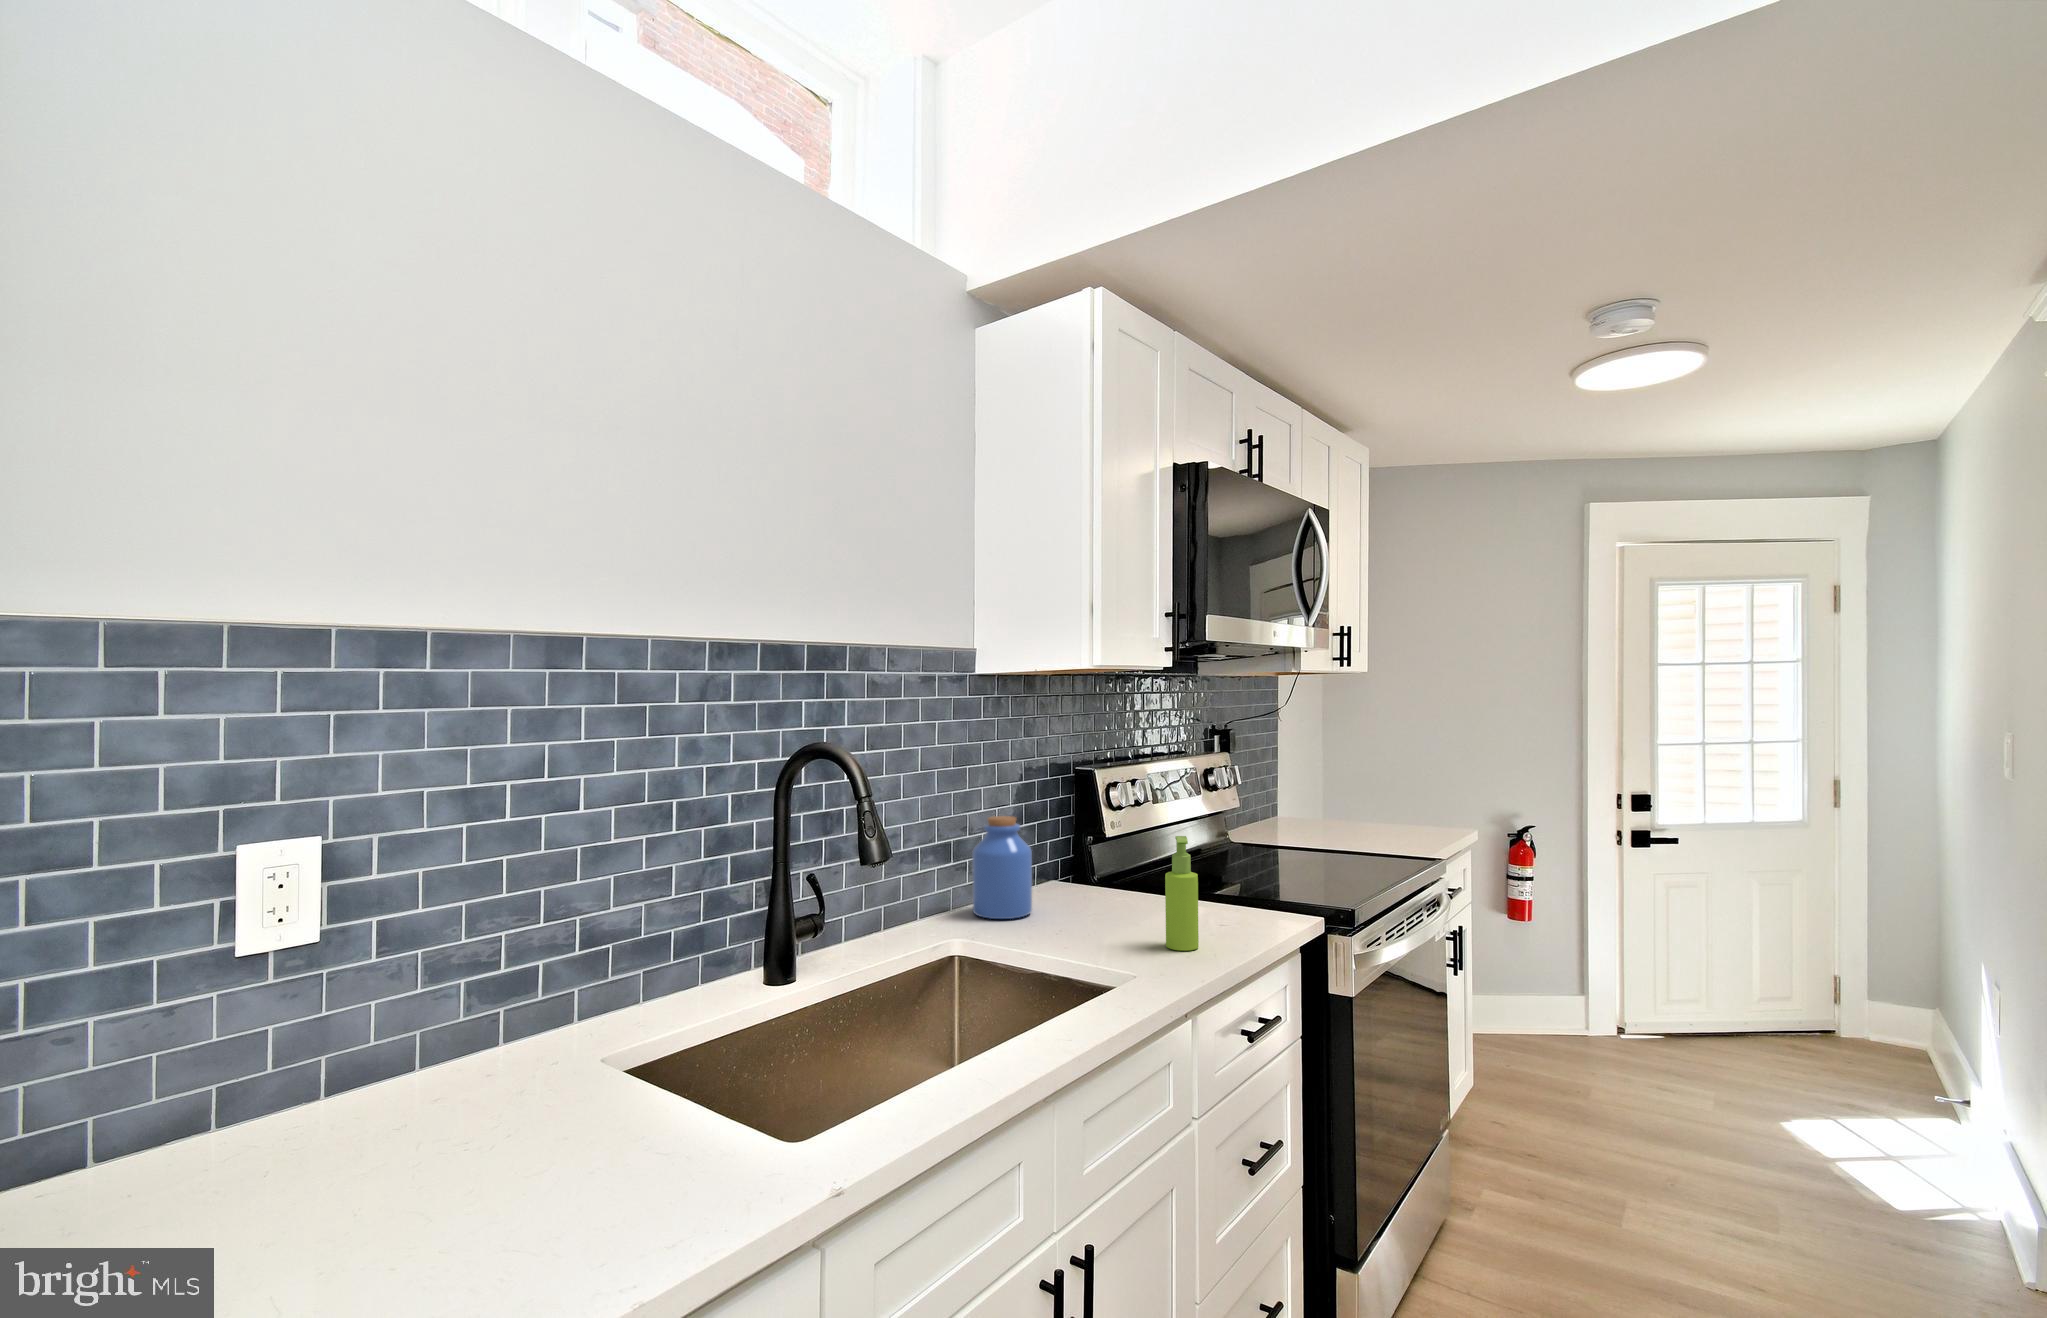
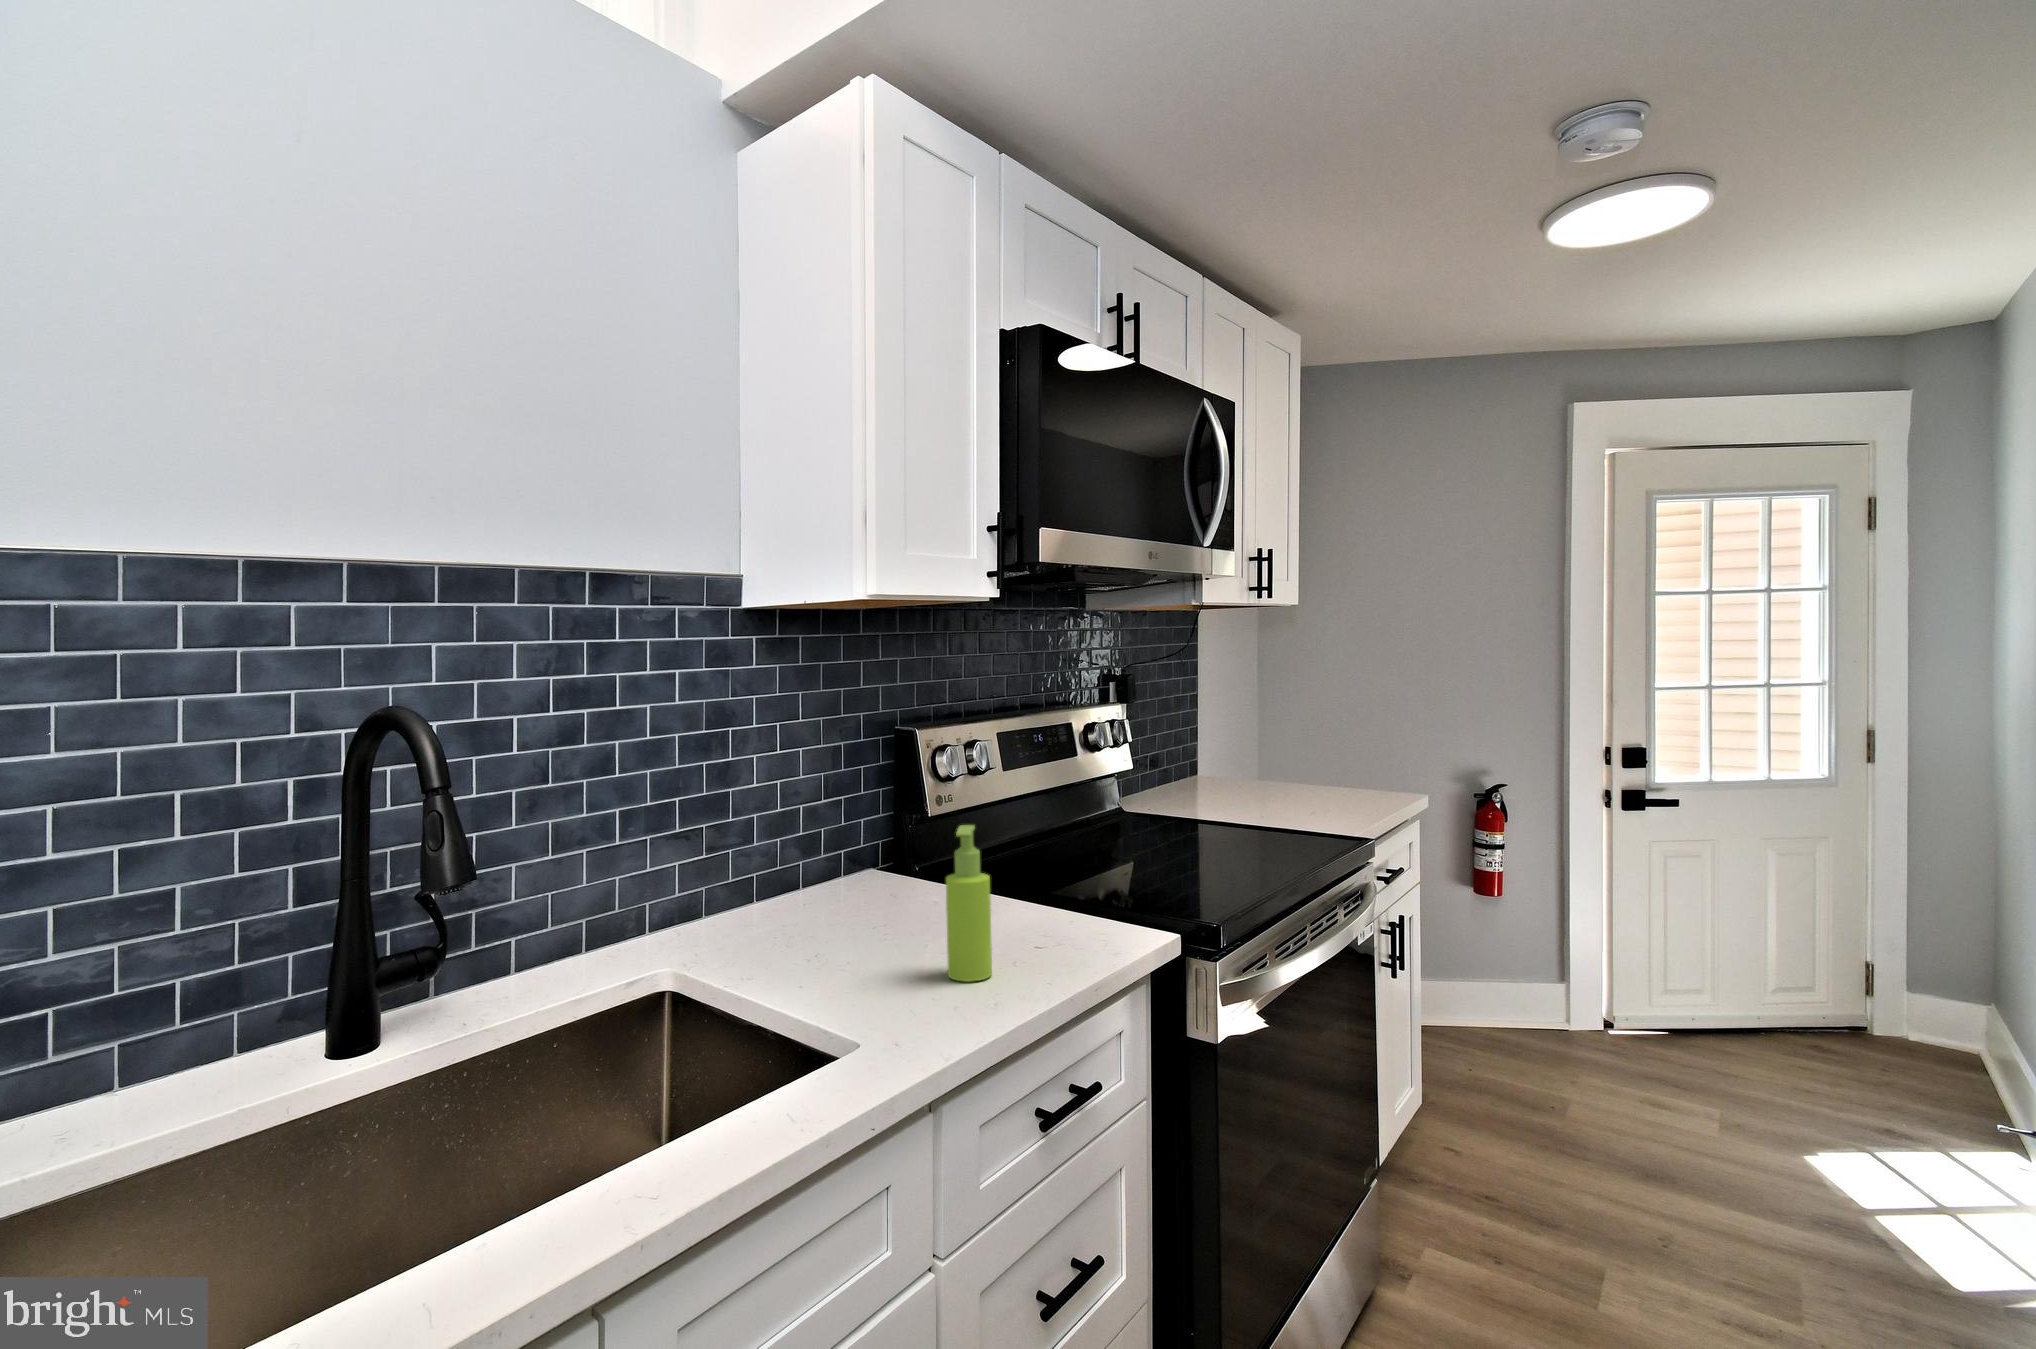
jar: present [972,816,1032,919] -> none [719,797,802,935]

